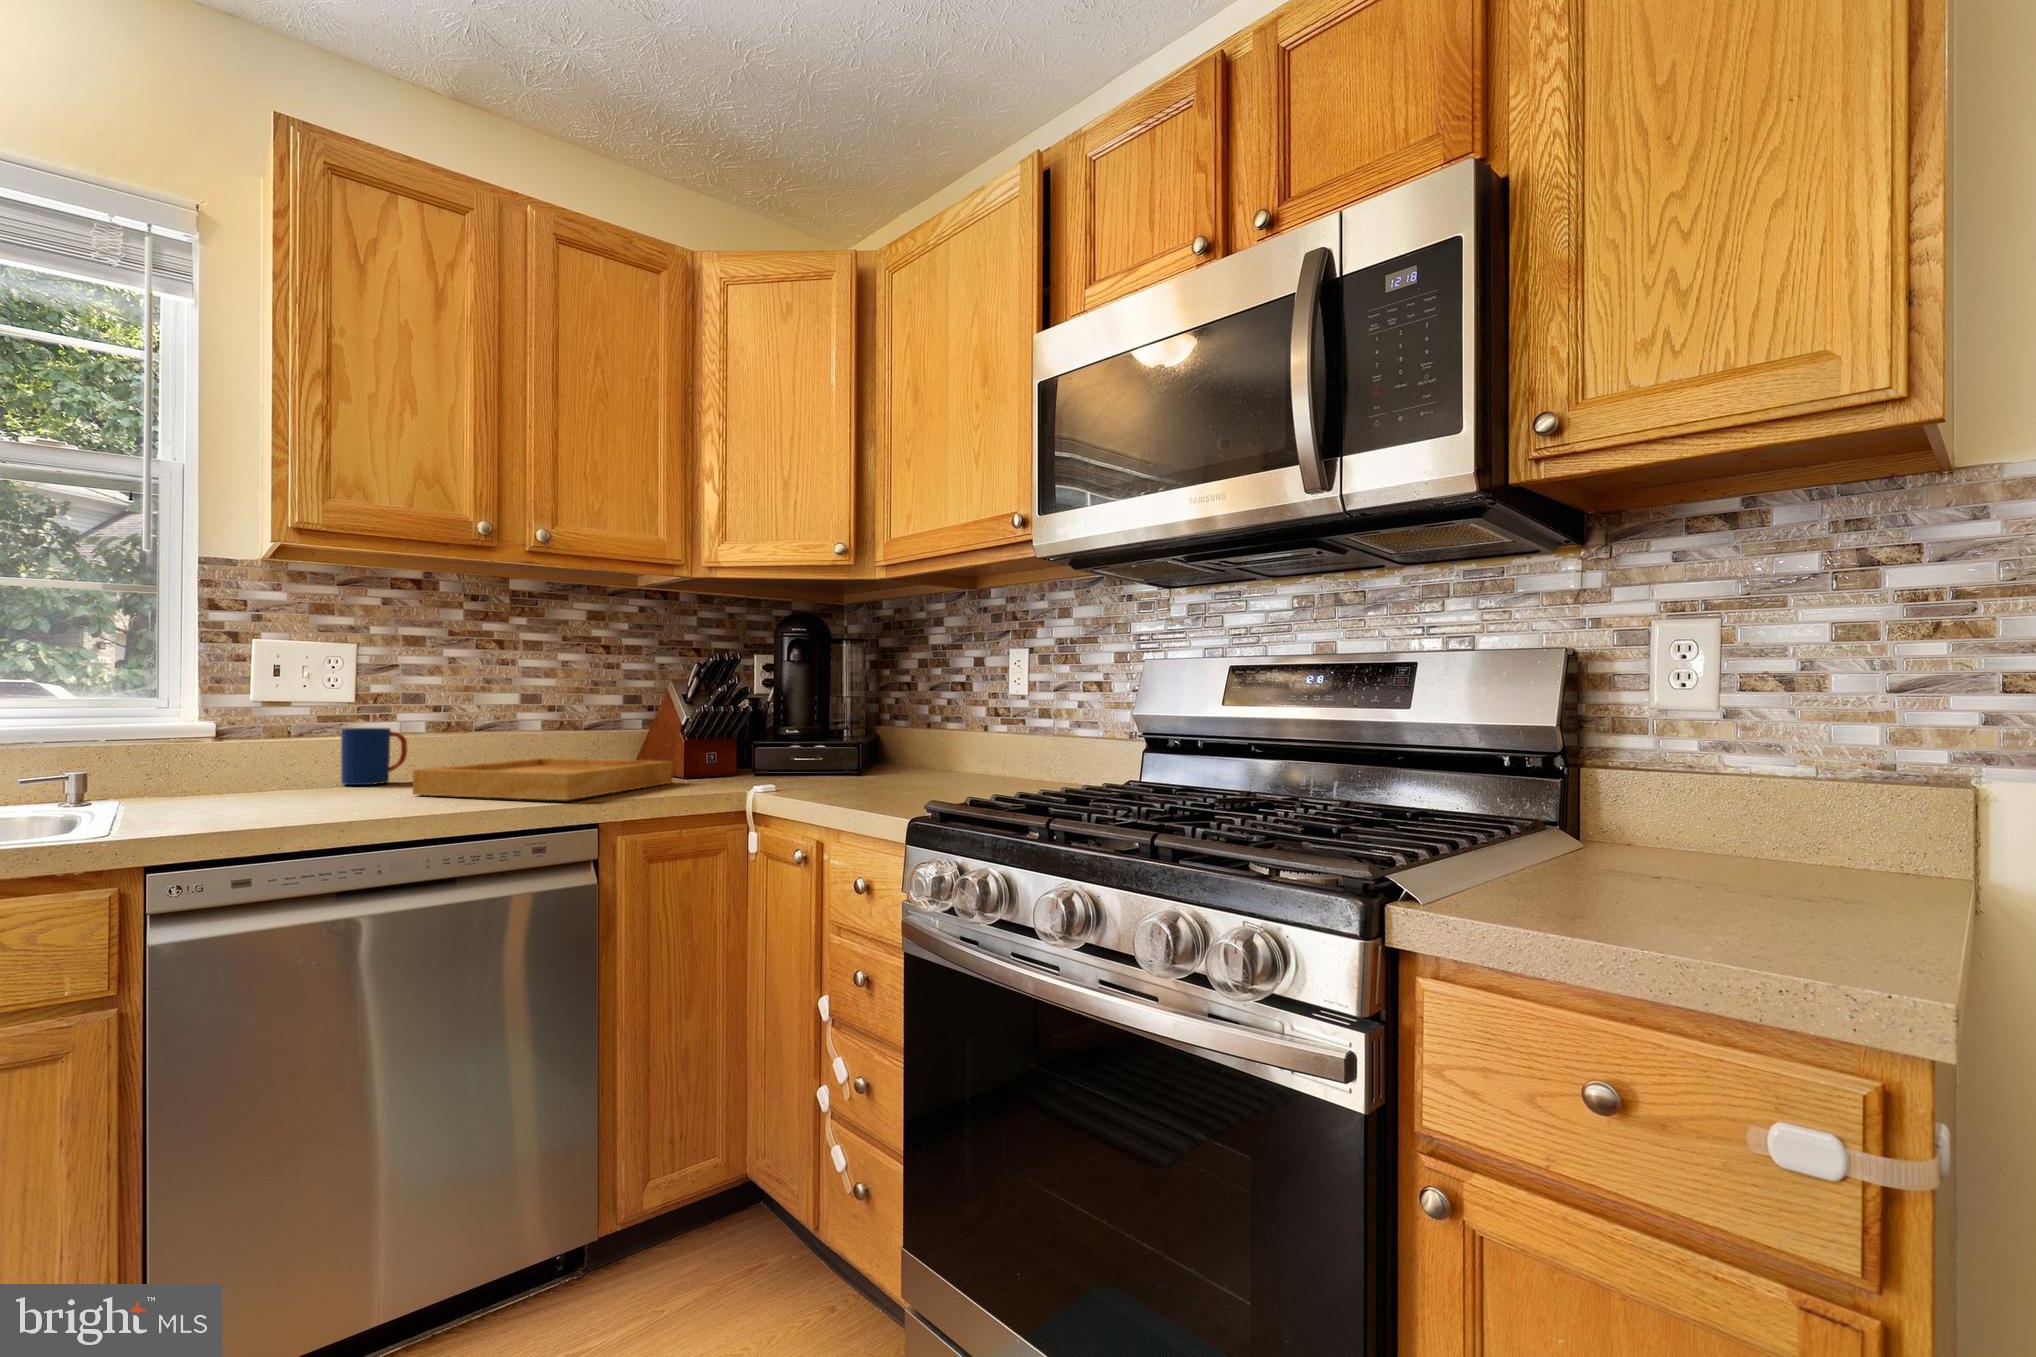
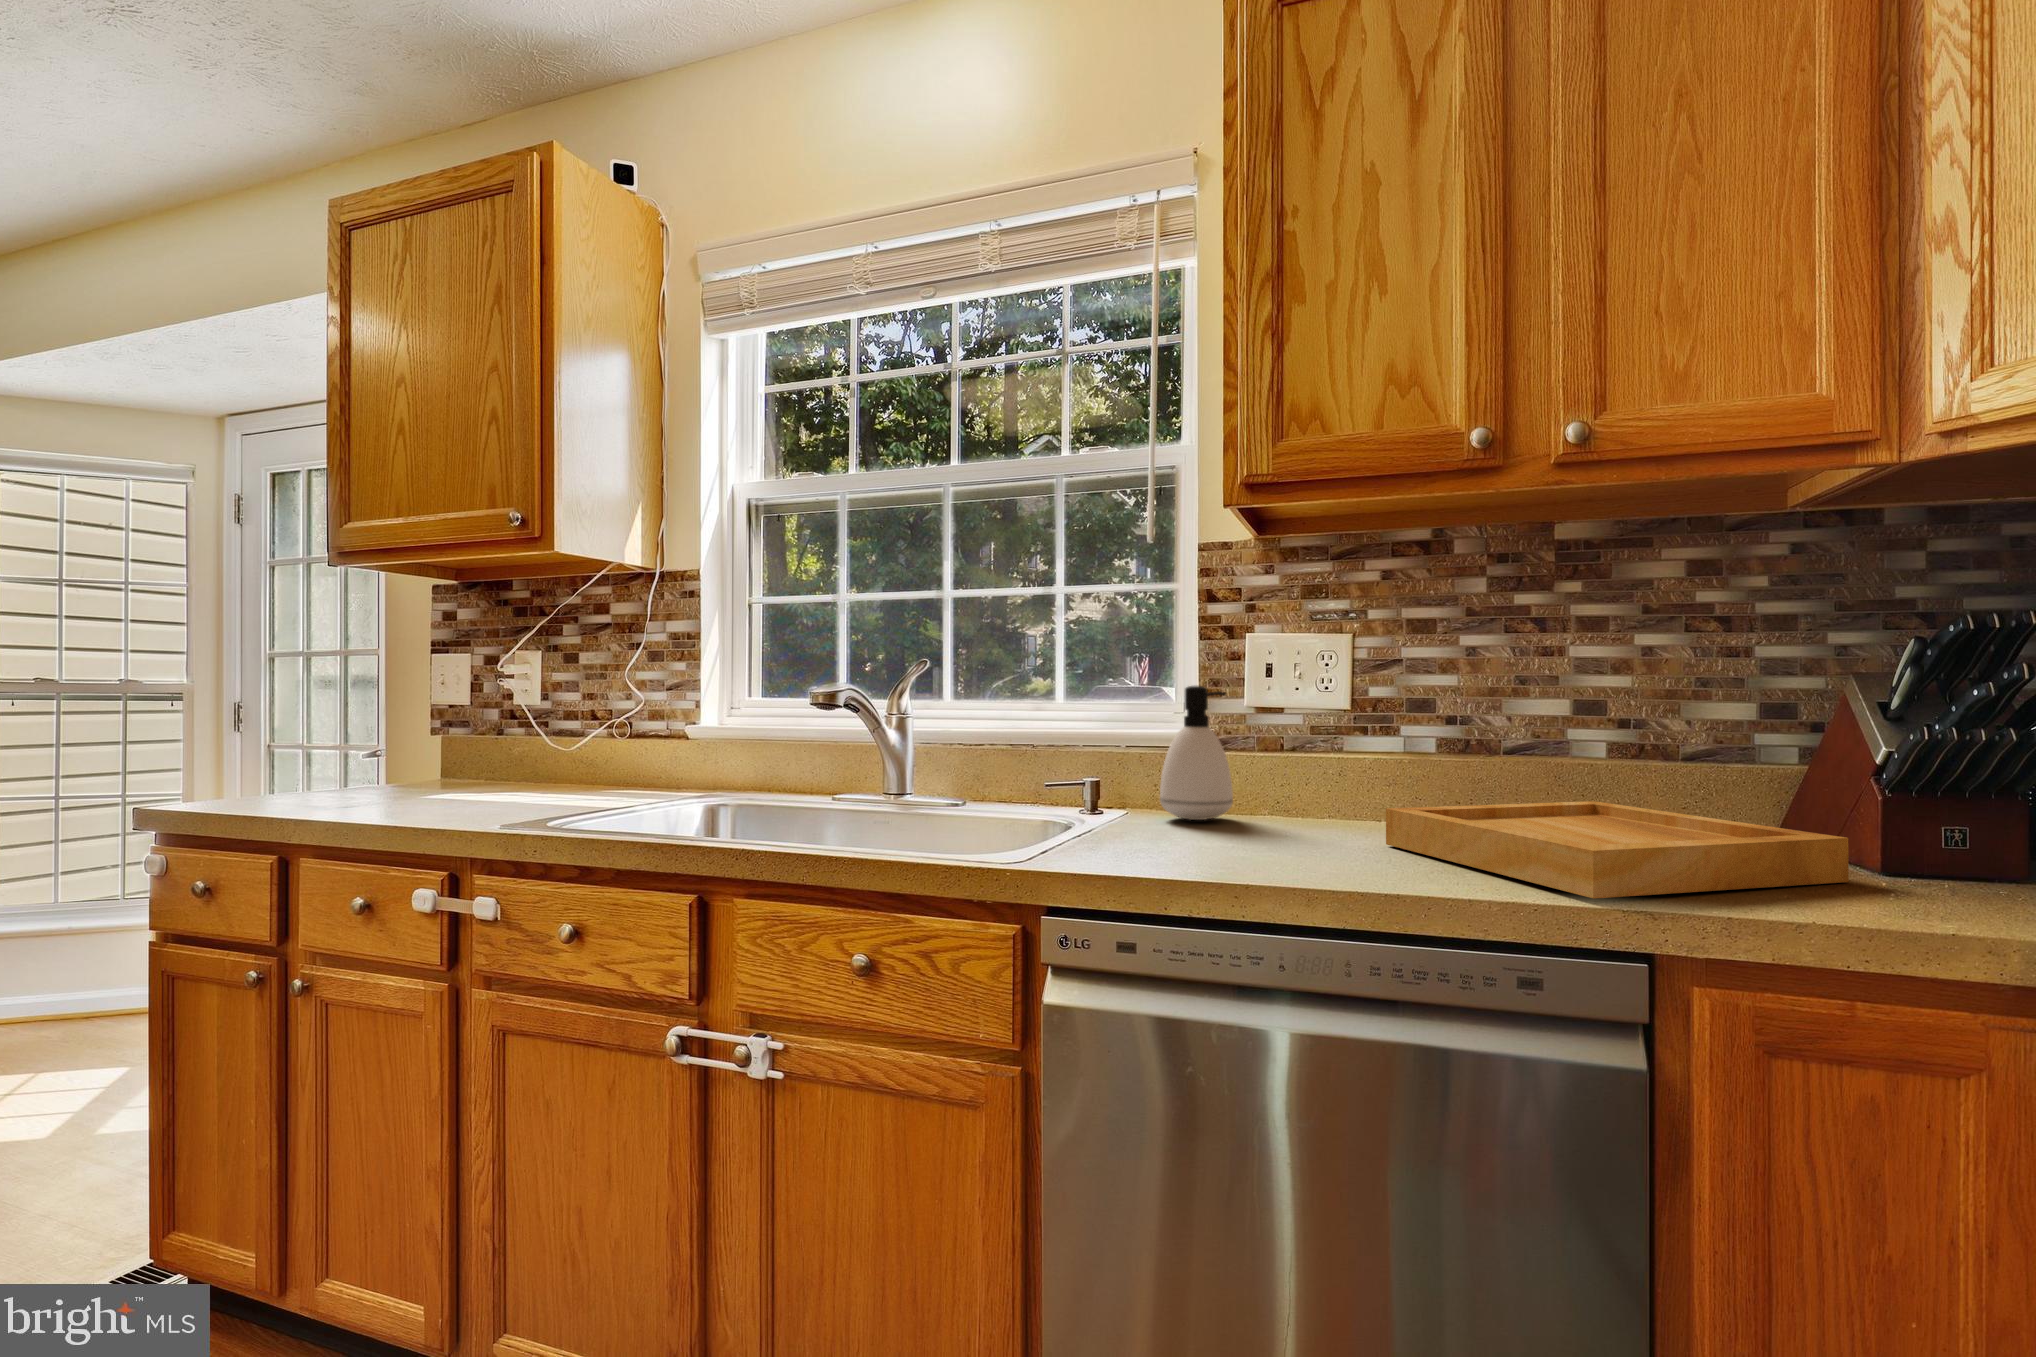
soap dispenser: none [177,684,258,799] -> present [1160,686,1233,820]
mug: present [341,728,407,785] -> none [1333,742,1412,818]

